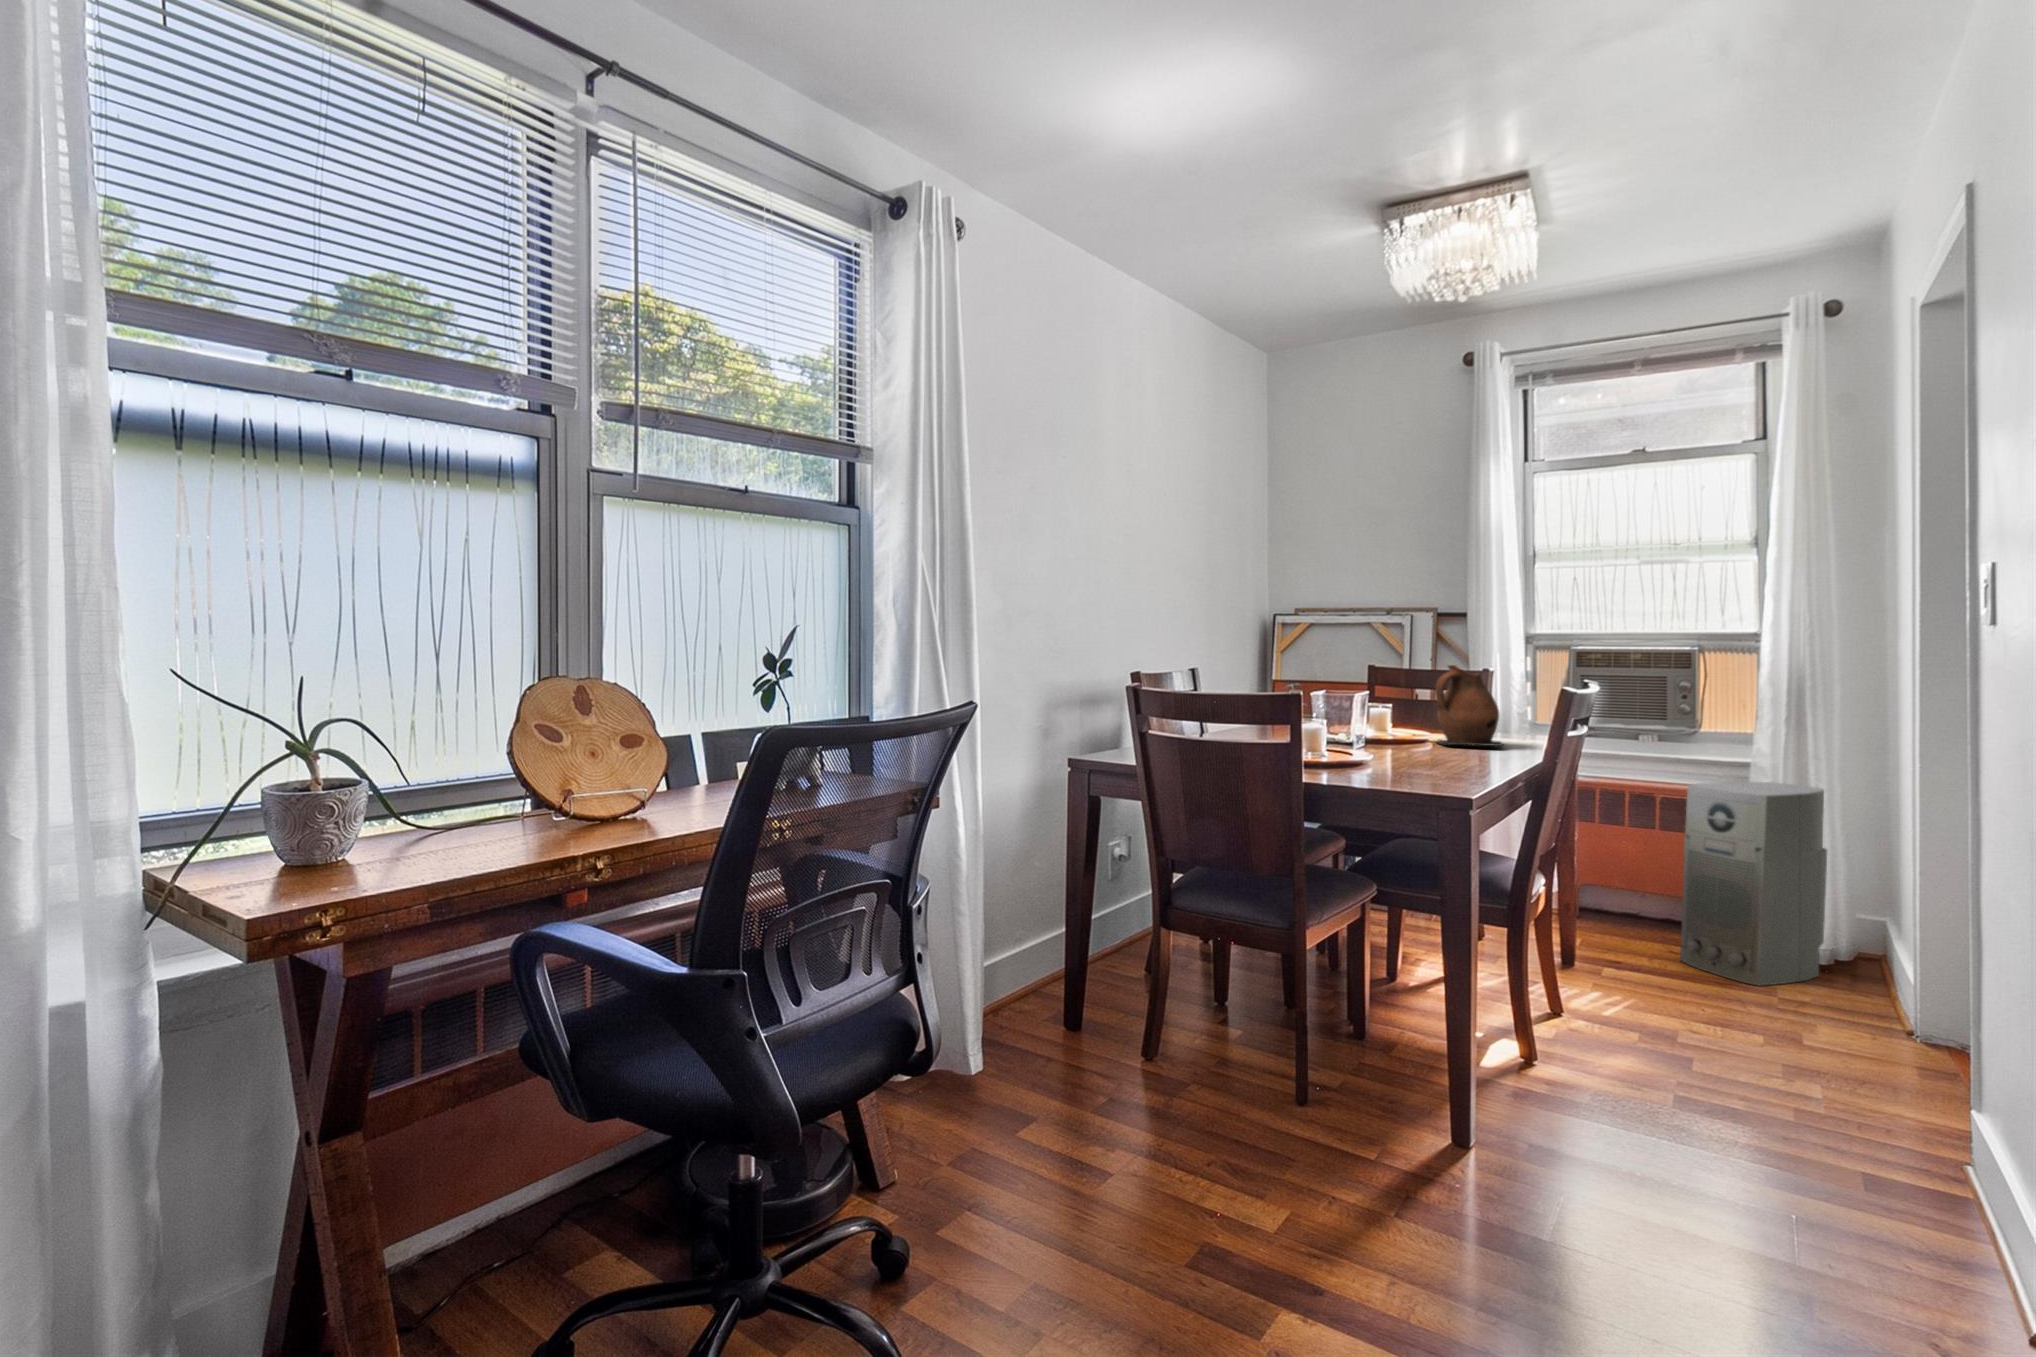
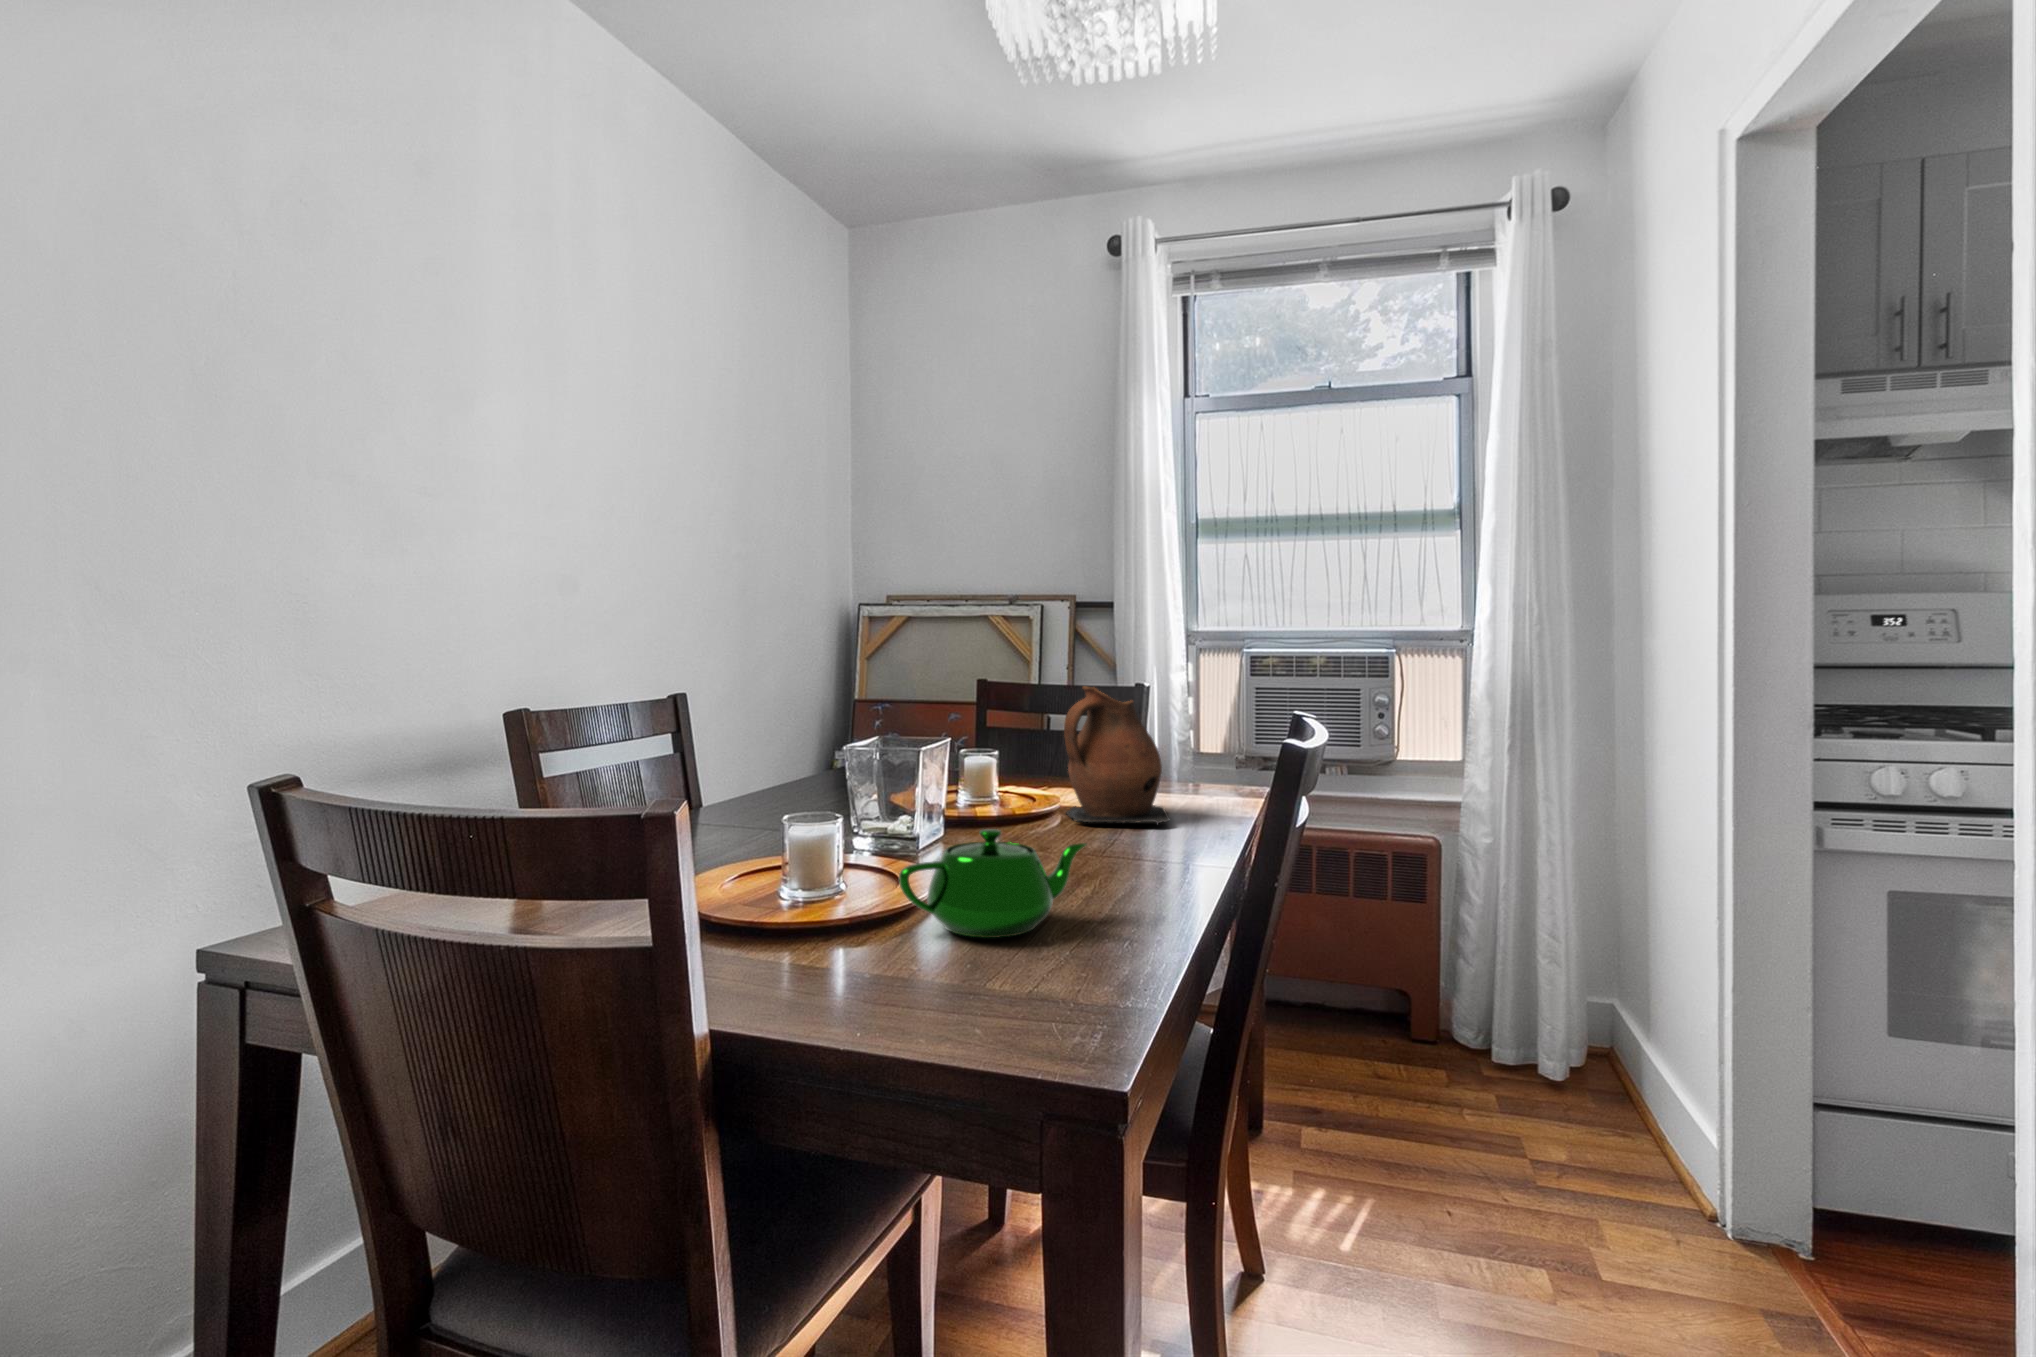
teapot: none [1356,726,1453,776] -> present [899,829,1086,938]
air purifier: present [1680,782,1827,986] -> none [1394,834,1568,1138]

